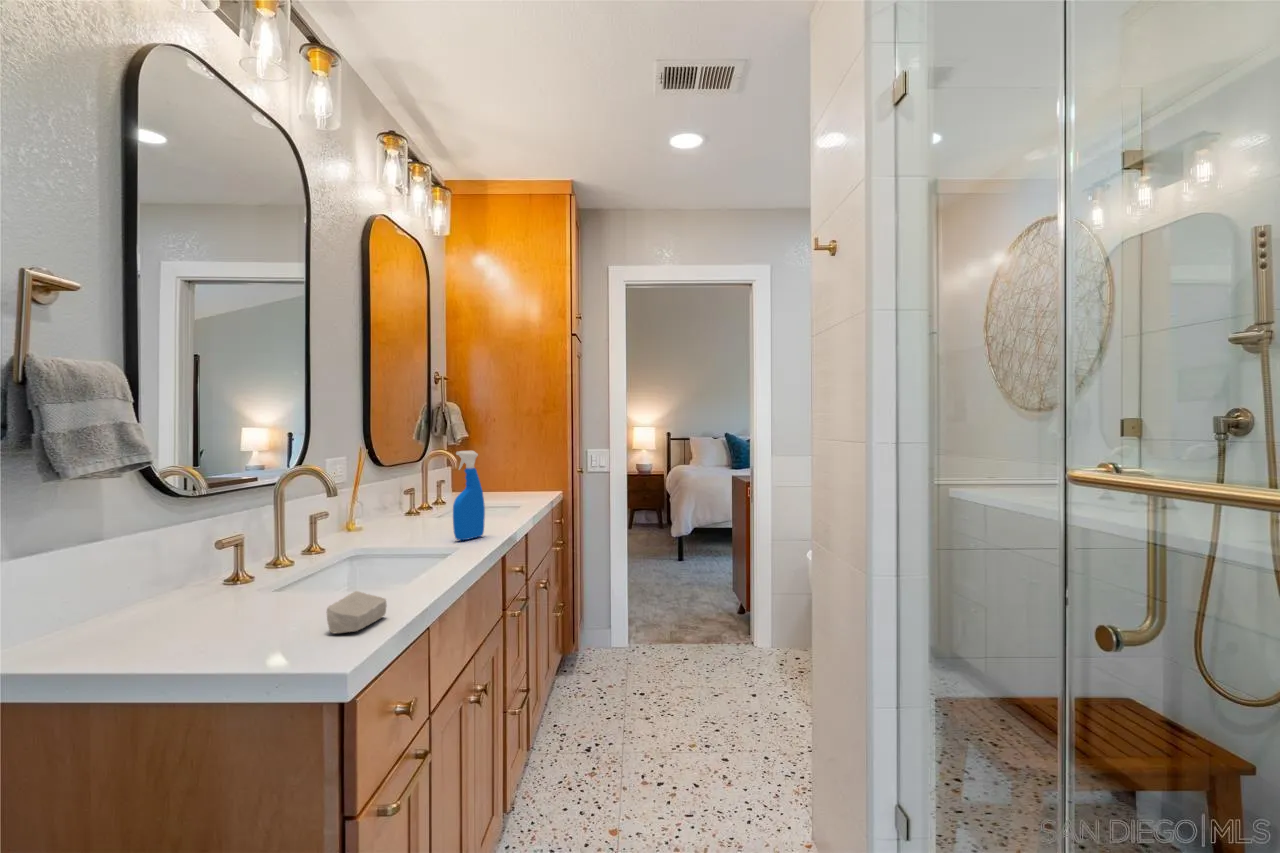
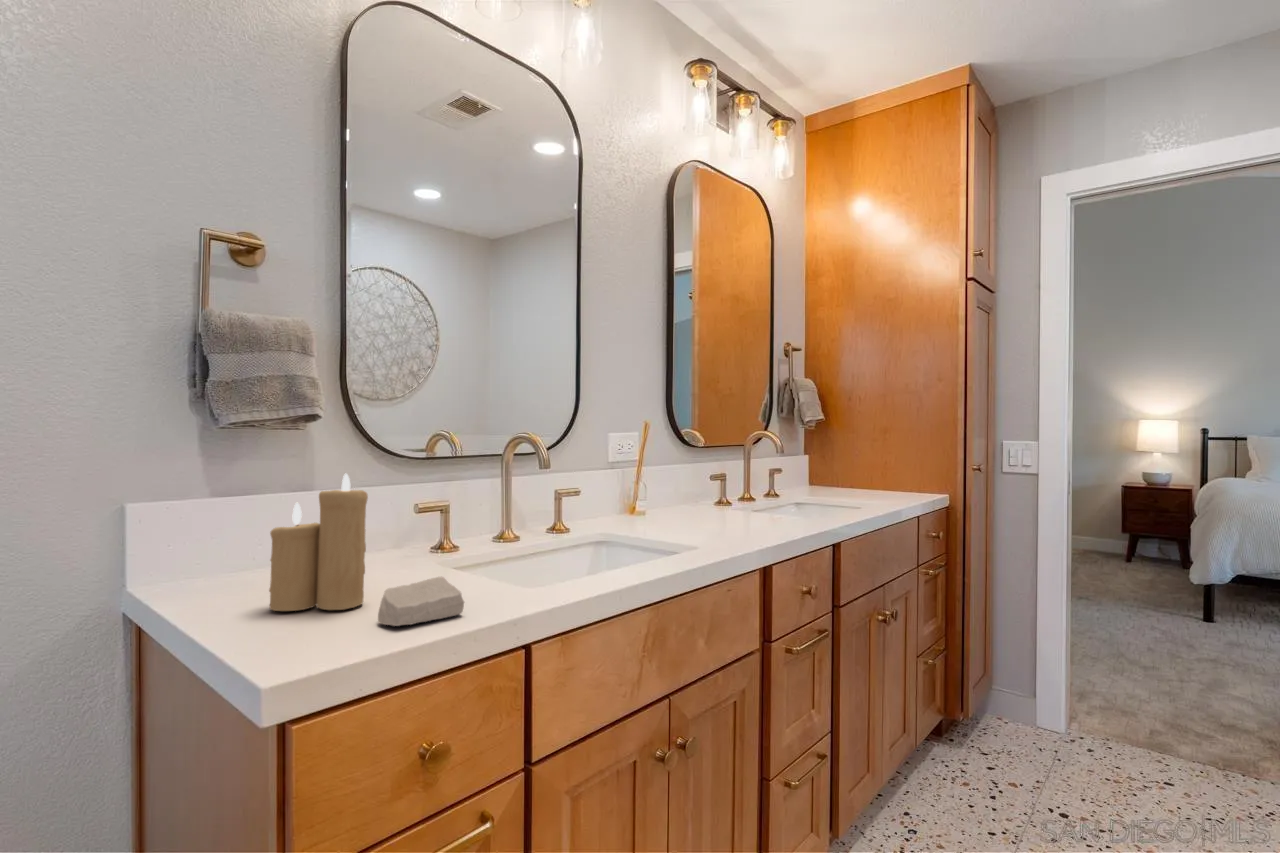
spray bottle: present [453,451,485,540] -> none [706,424,753,539]
candle: none [186,516,279,648] -> present [269,474,368,611]

